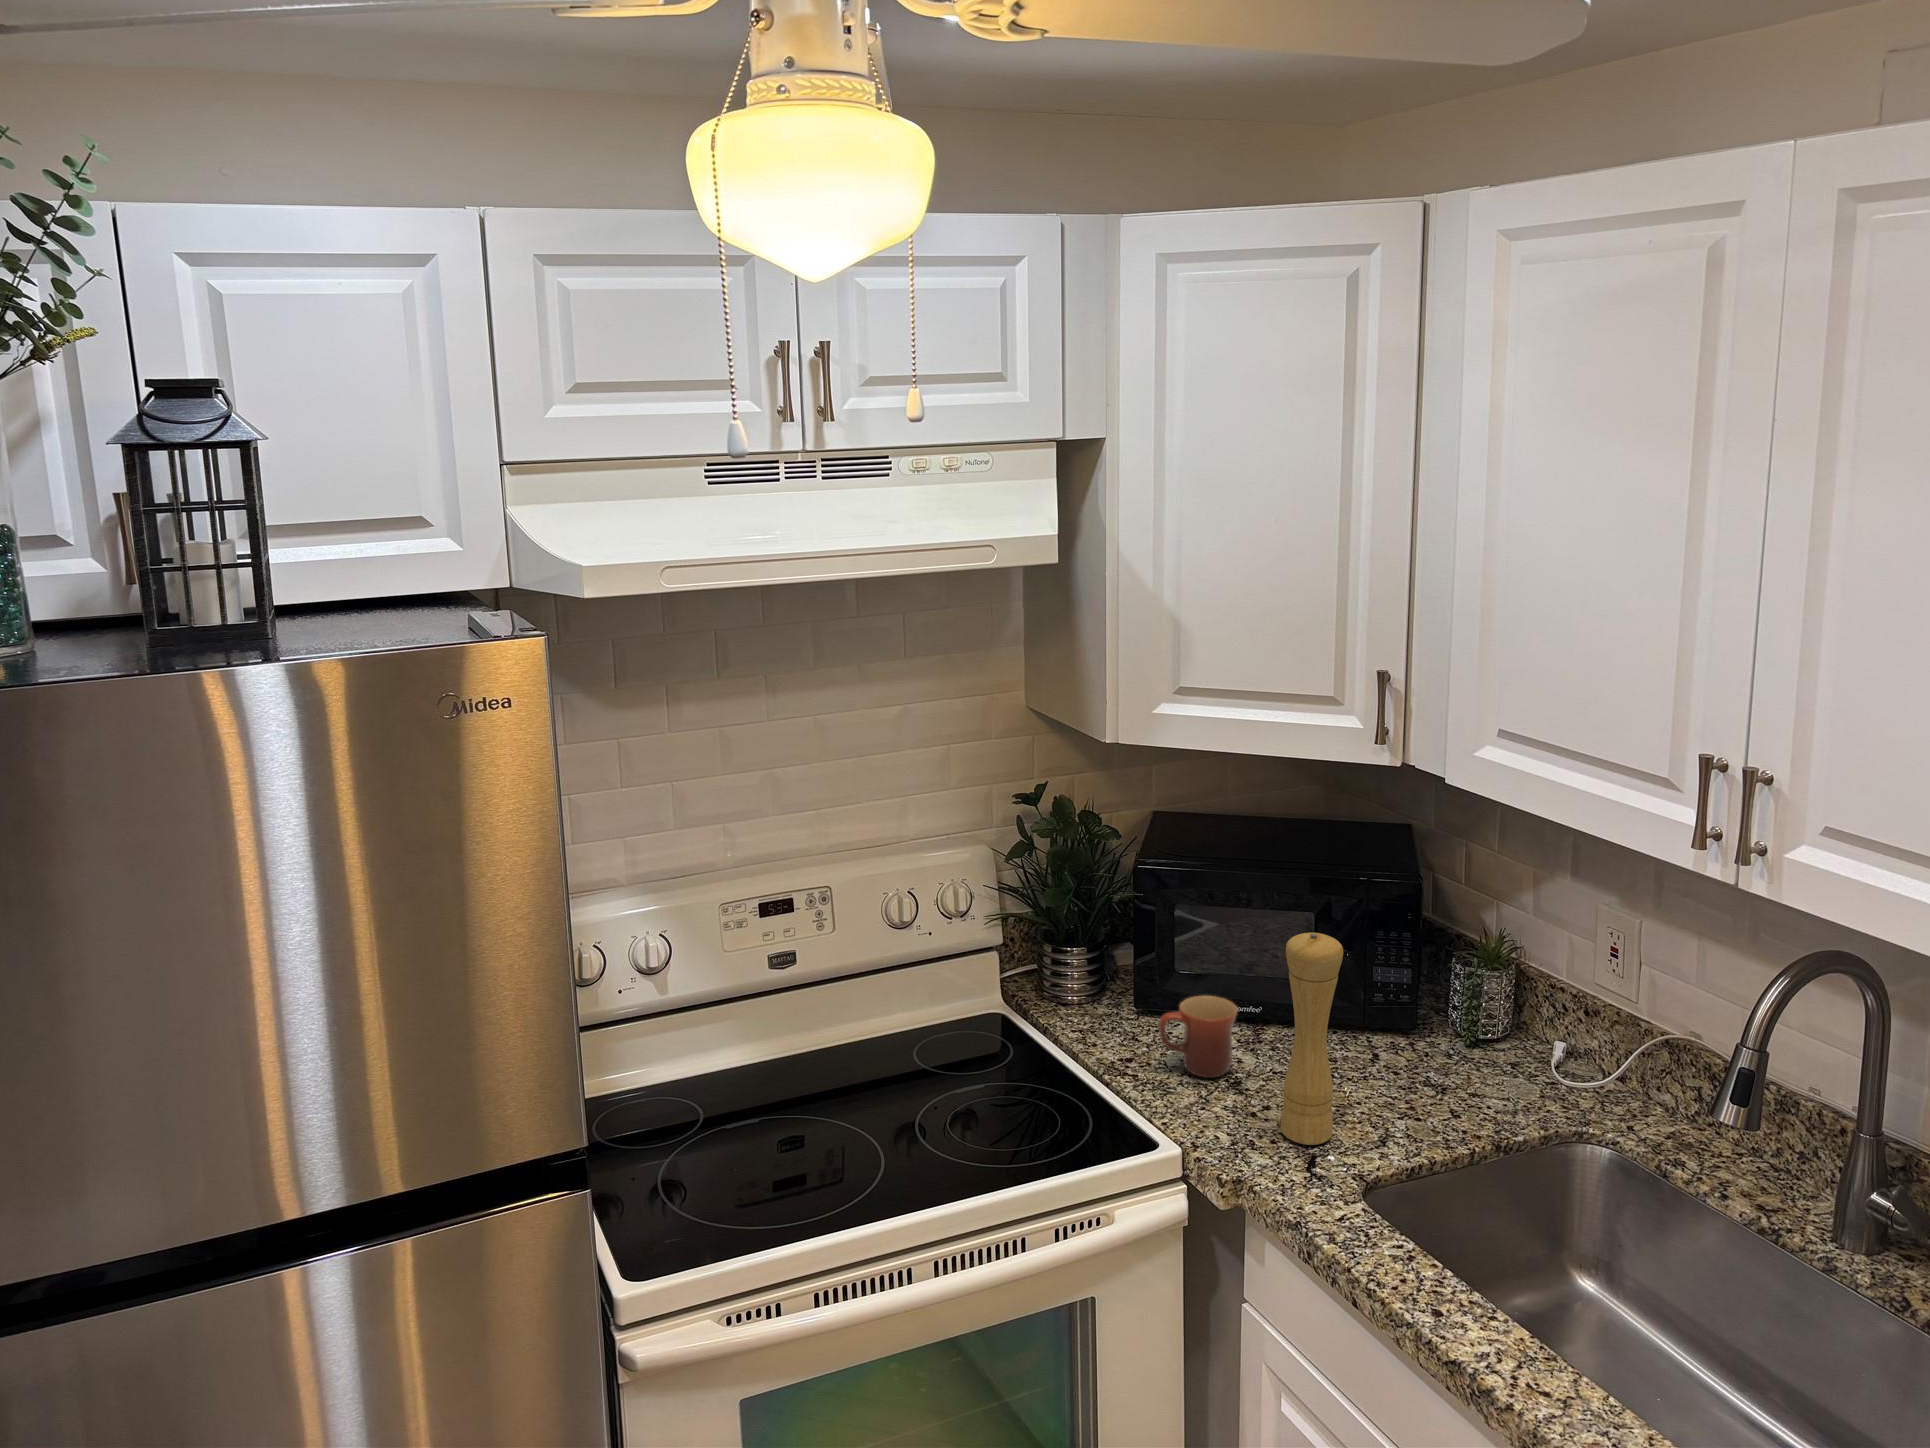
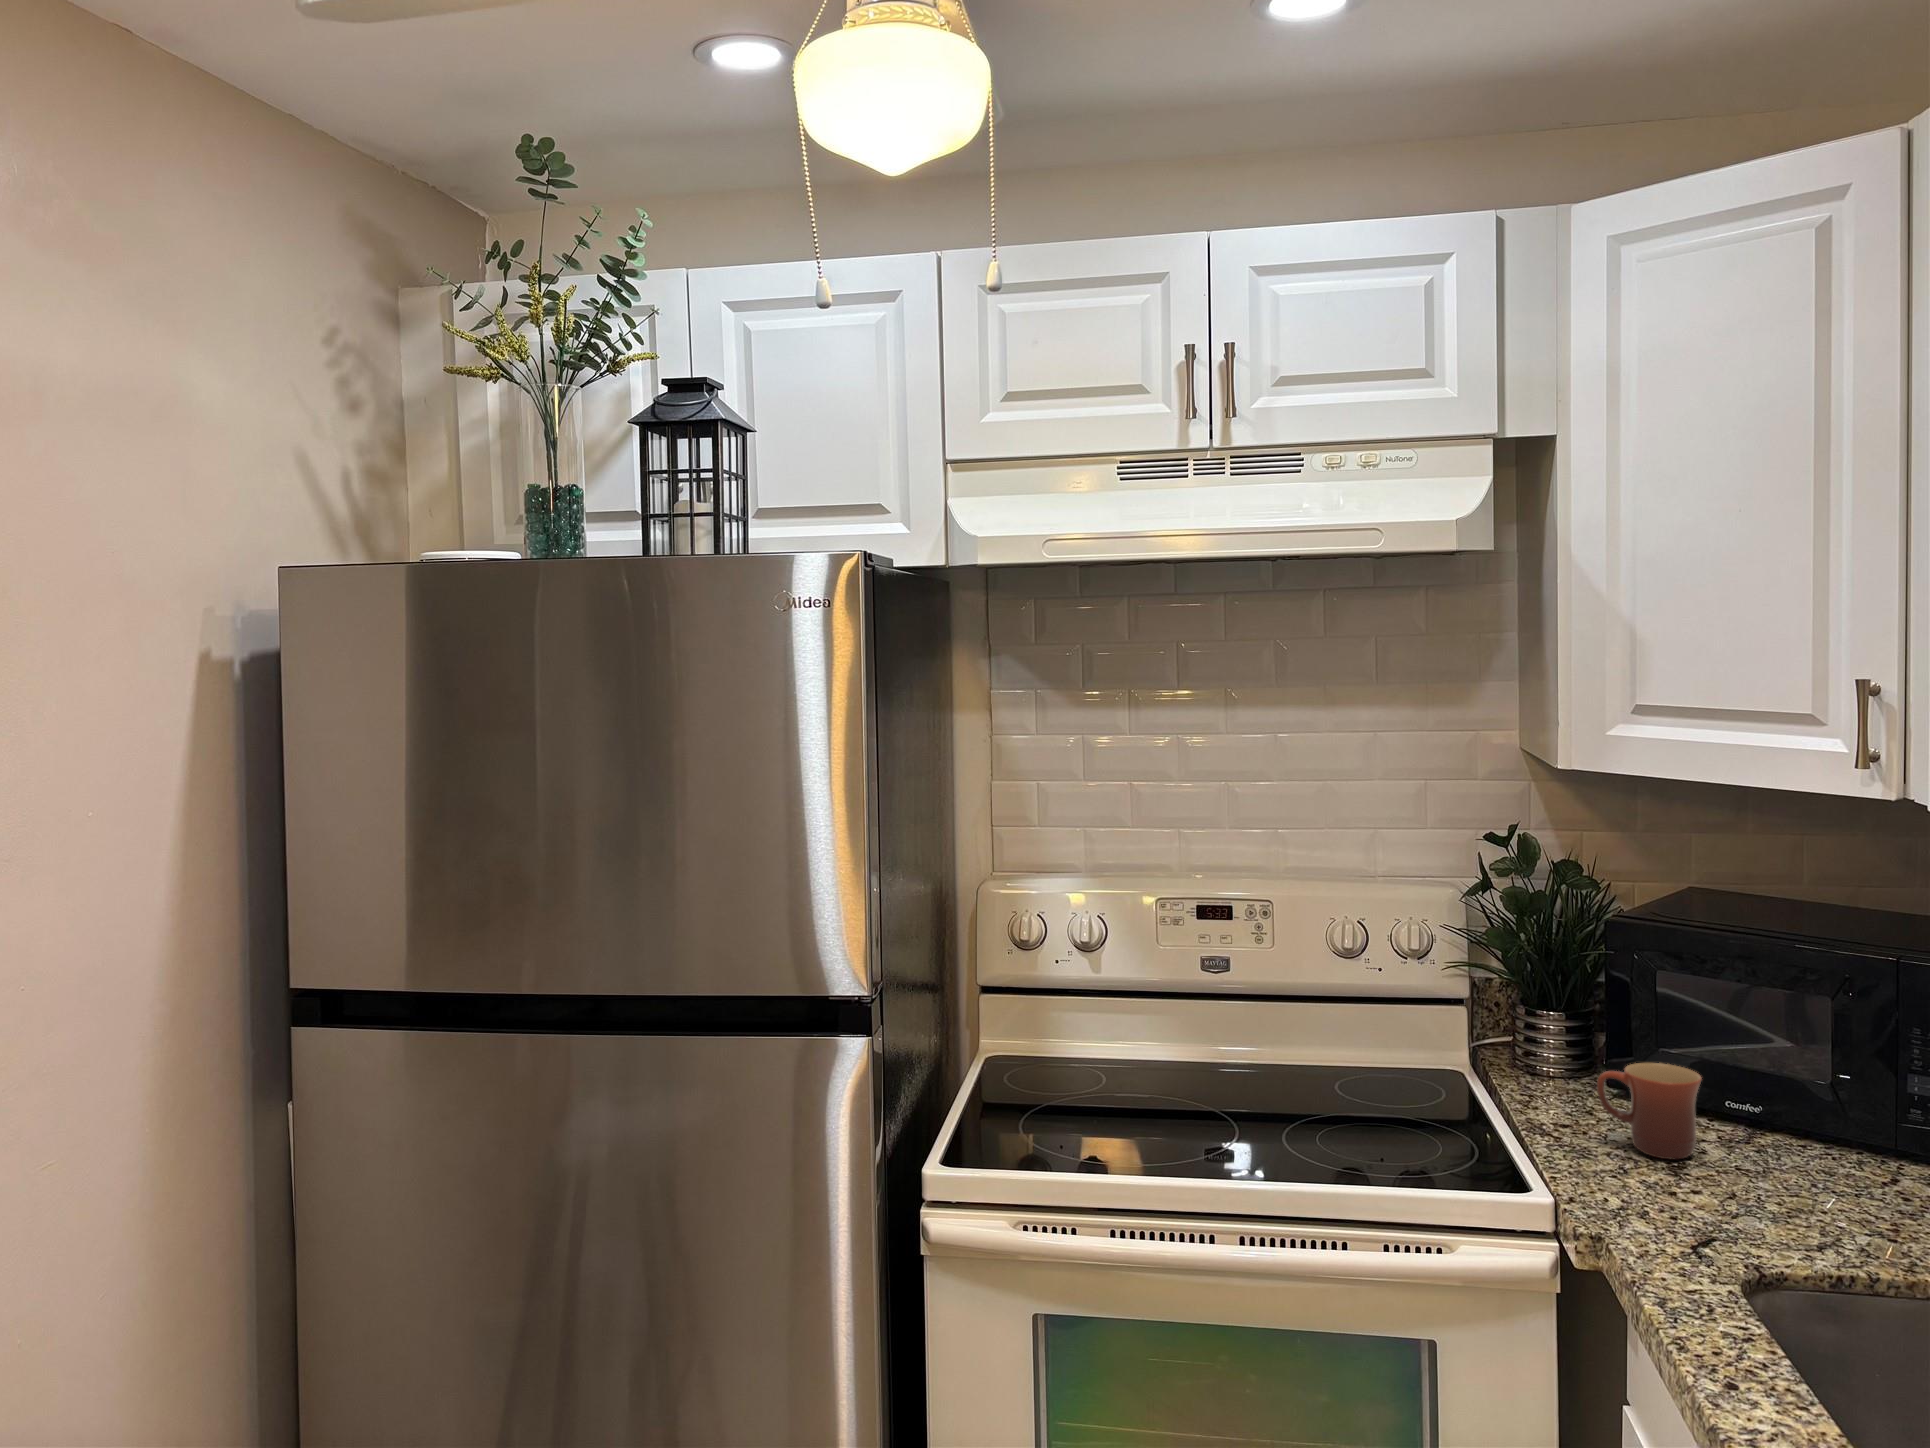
pepper mill: present [1281,933,1343,1145] -> none [1705,960,1784,1235]

